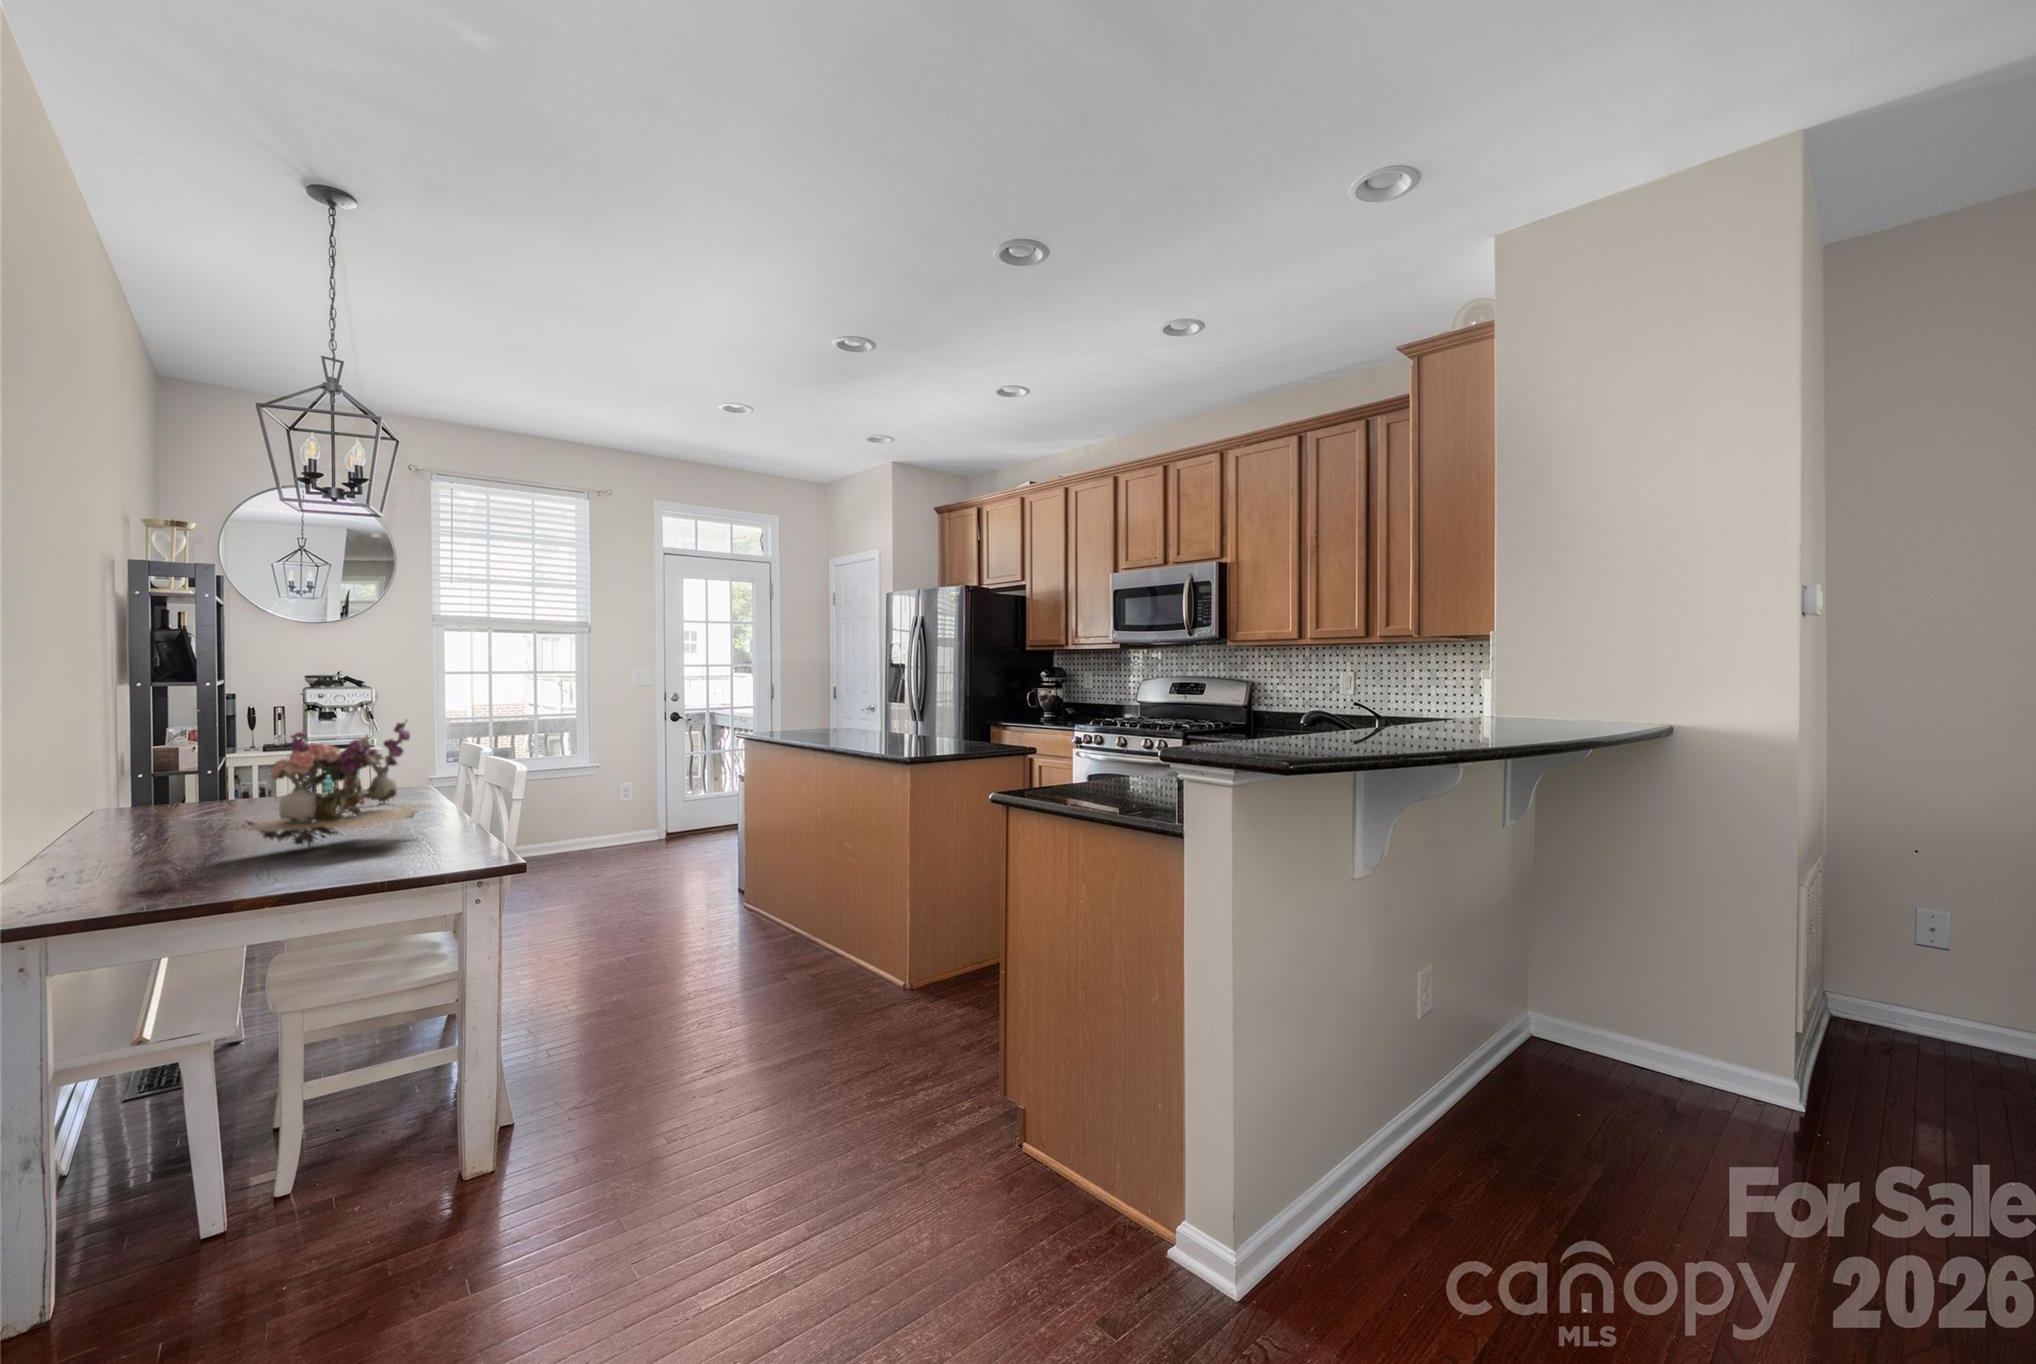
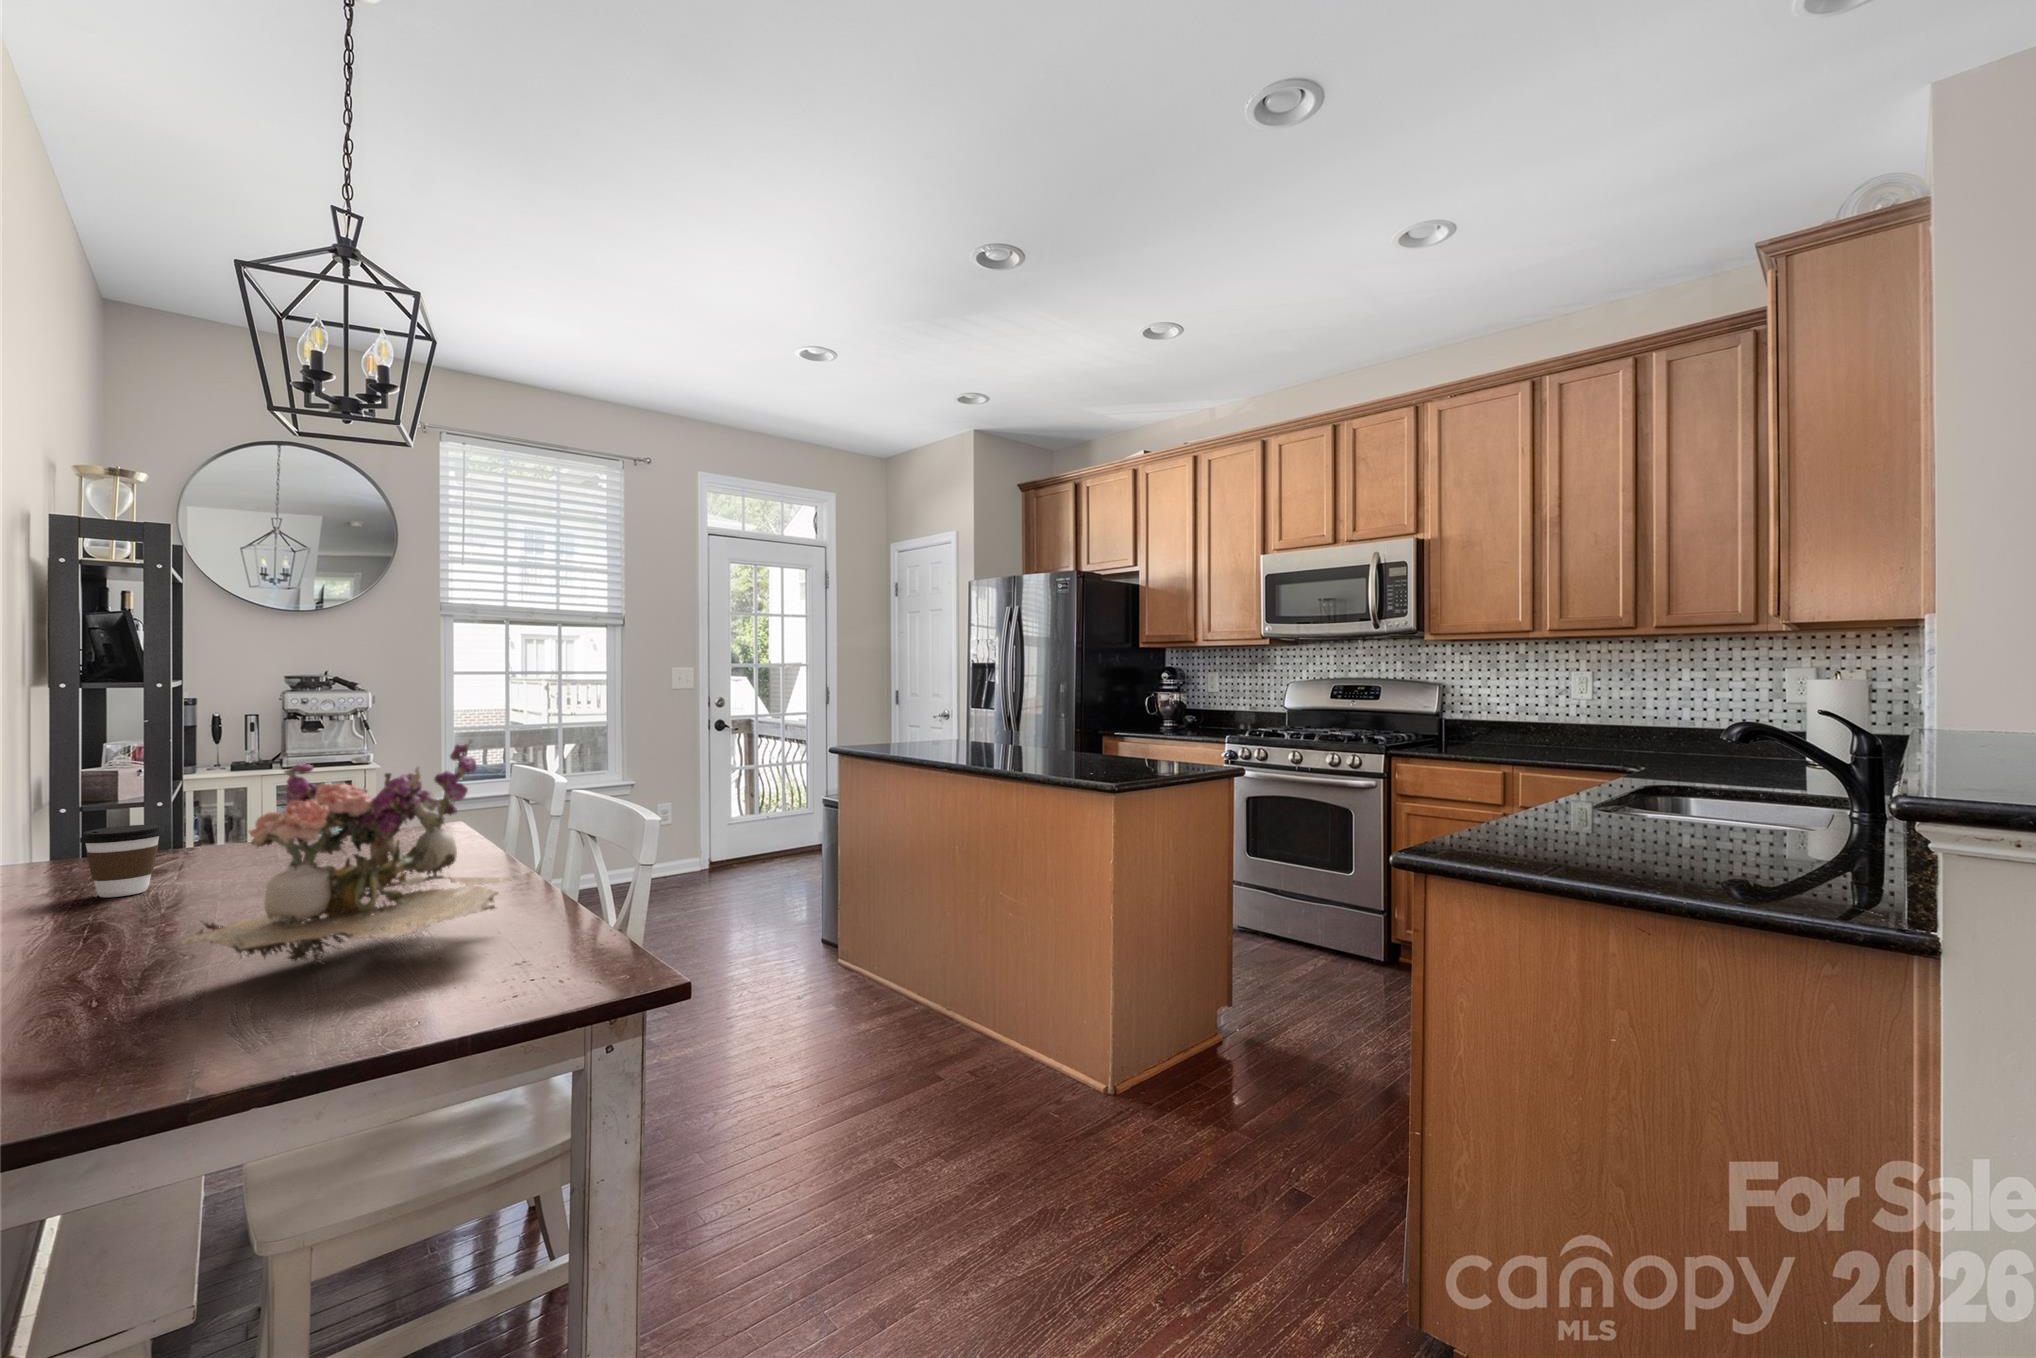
coffee cup: none [167,776,219,821] -> present [80,825,164,897]

